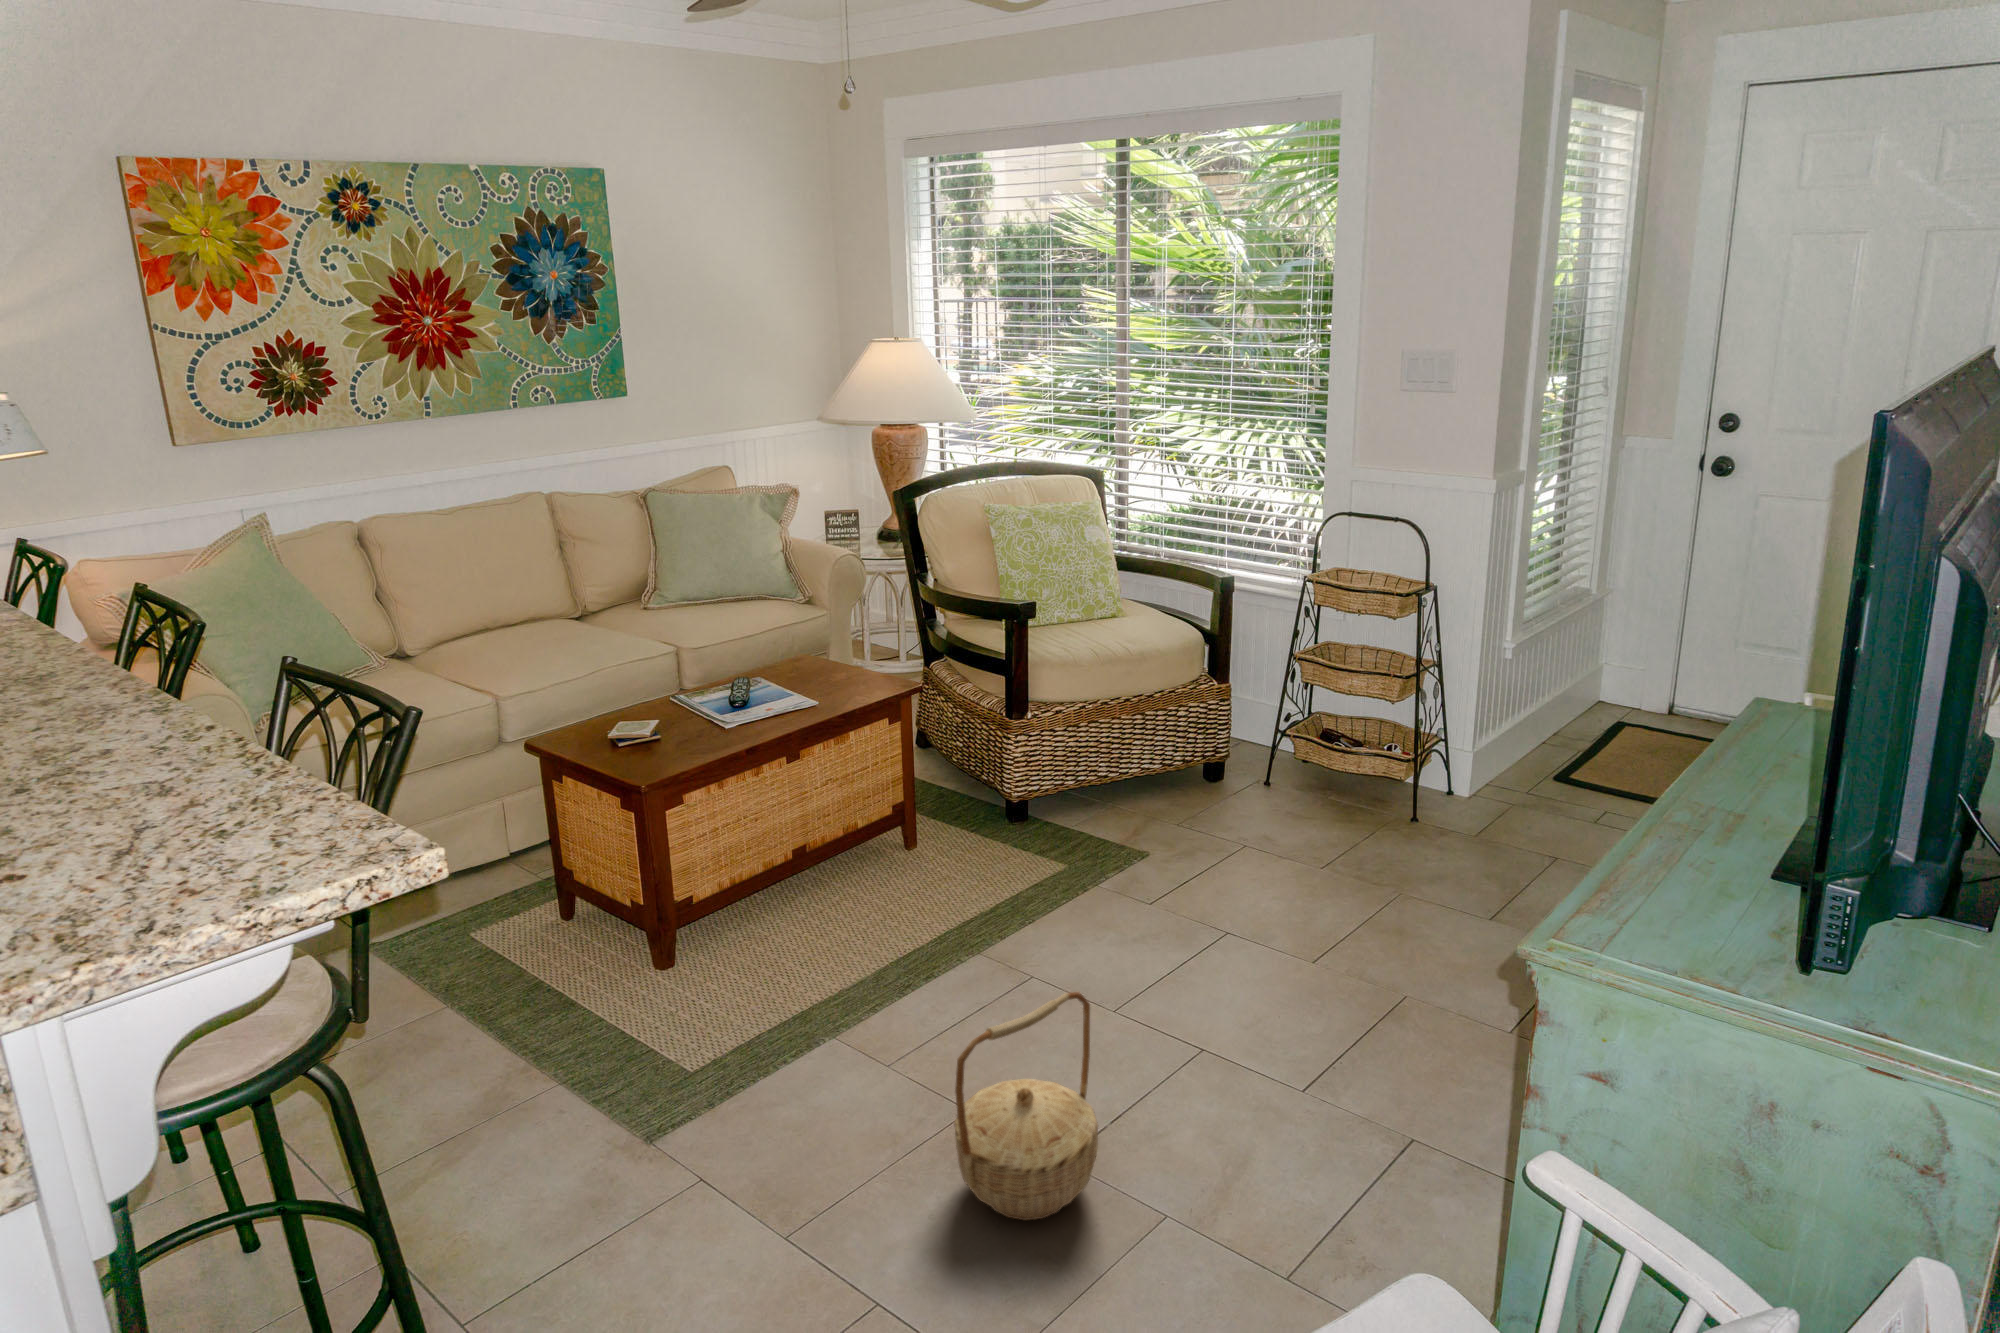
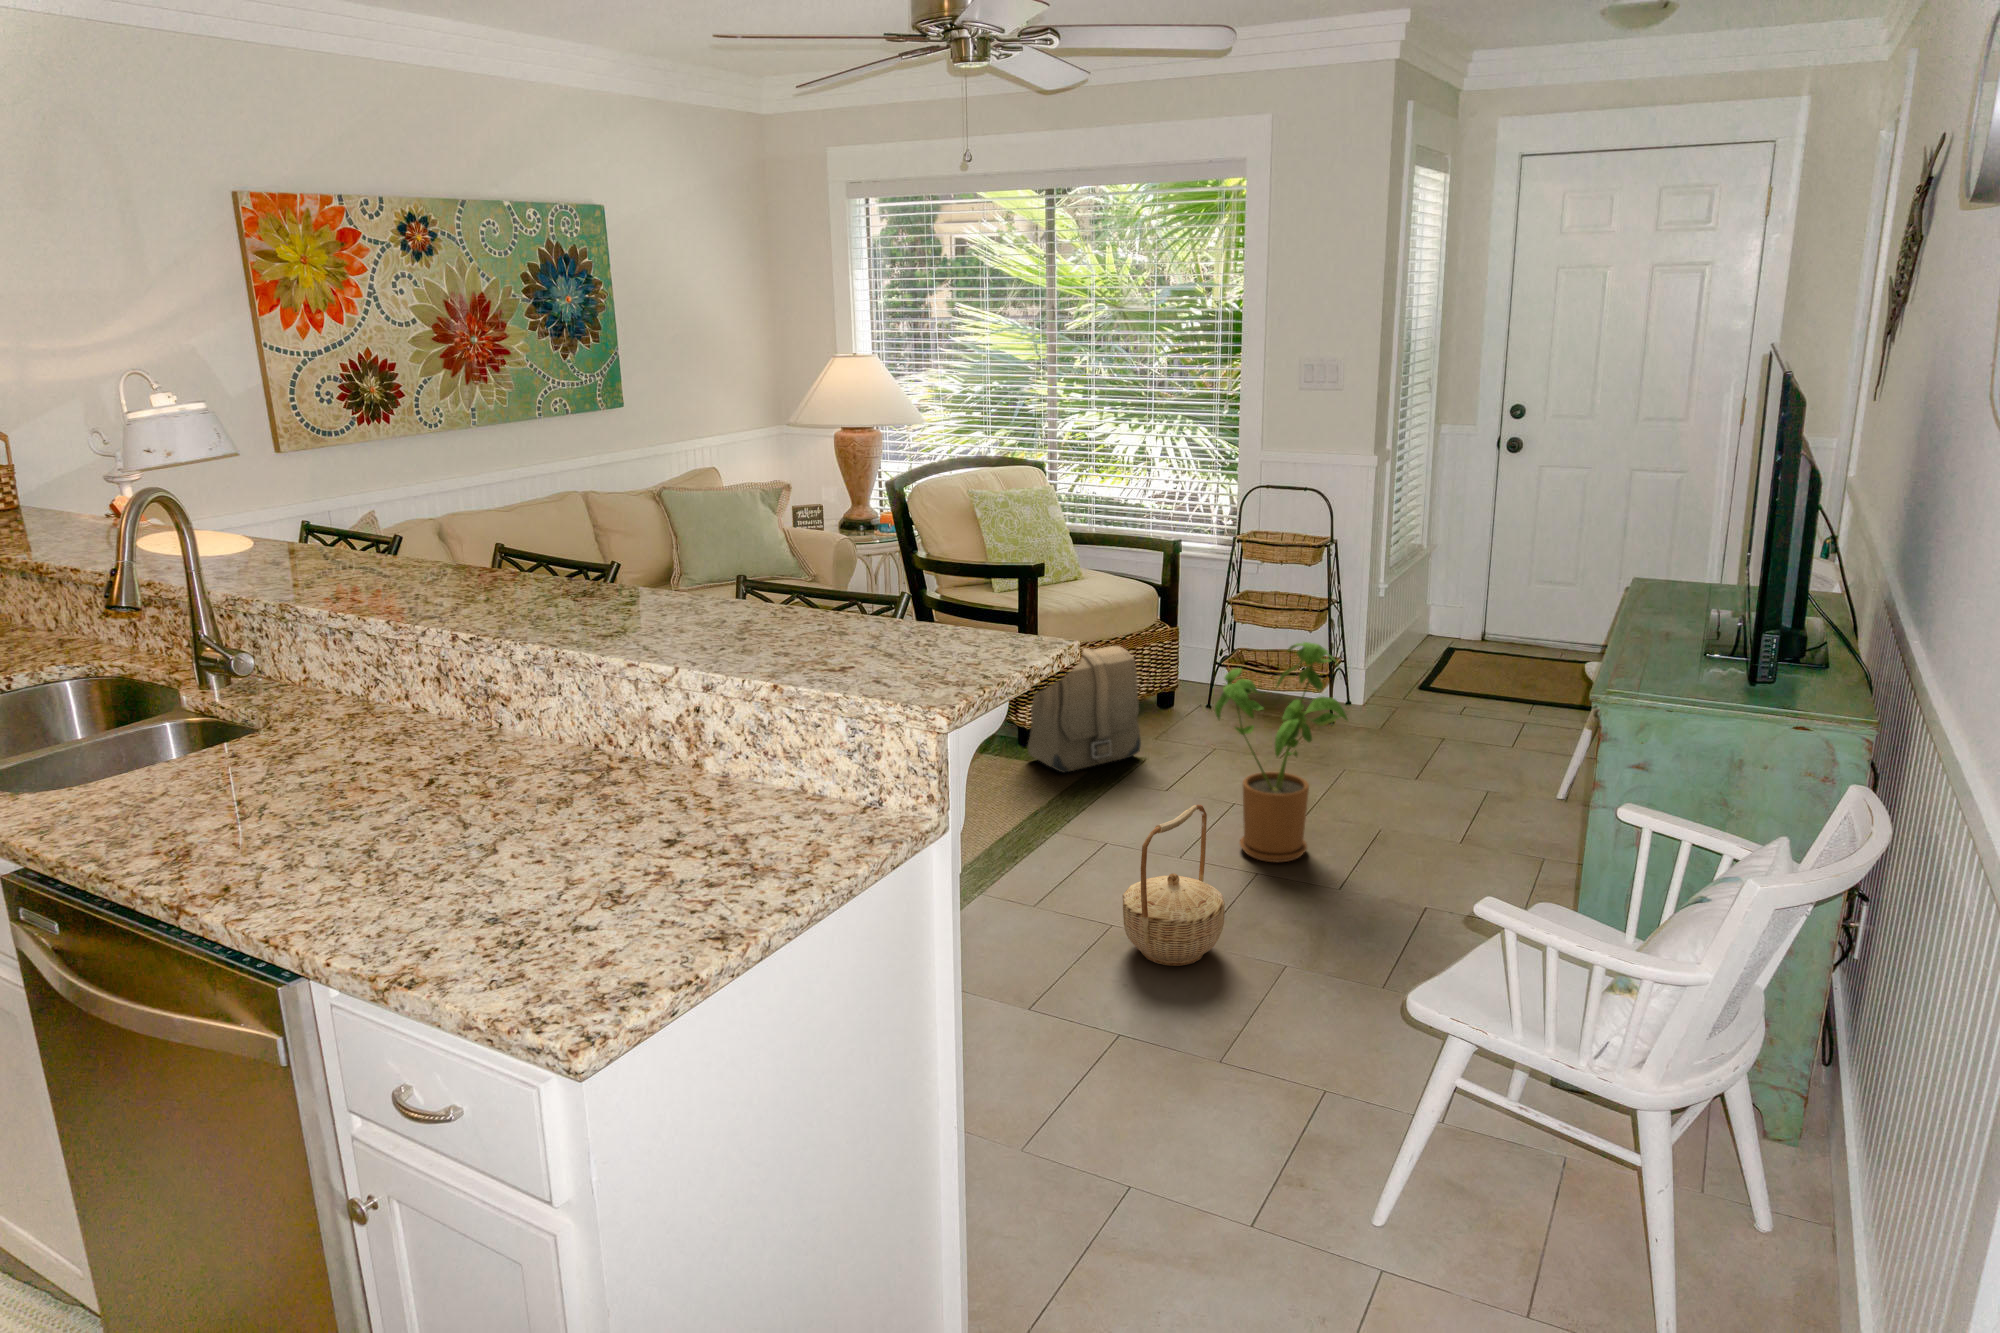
backpack: none [1003,700,1143,869] -> present [1028,646,1141,773]
house plant: none [1171,749,1345,1048] -> present [1215,642,1348,862]

